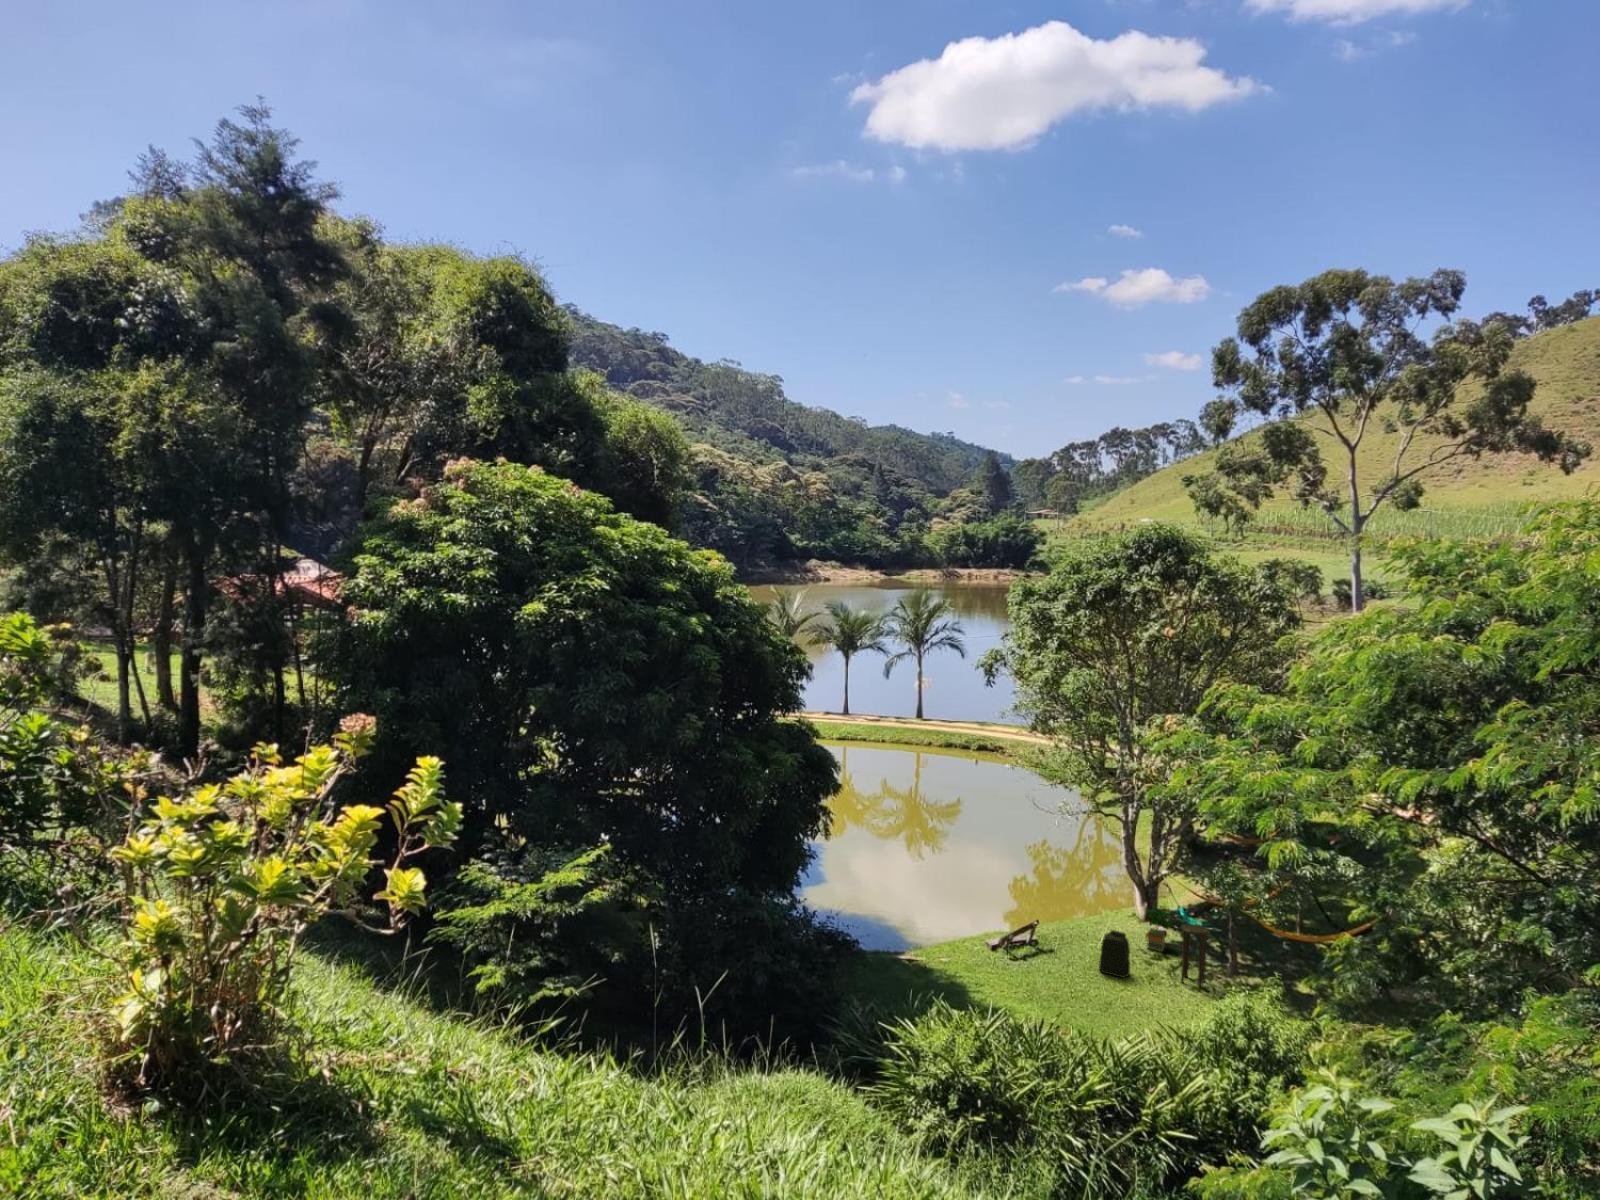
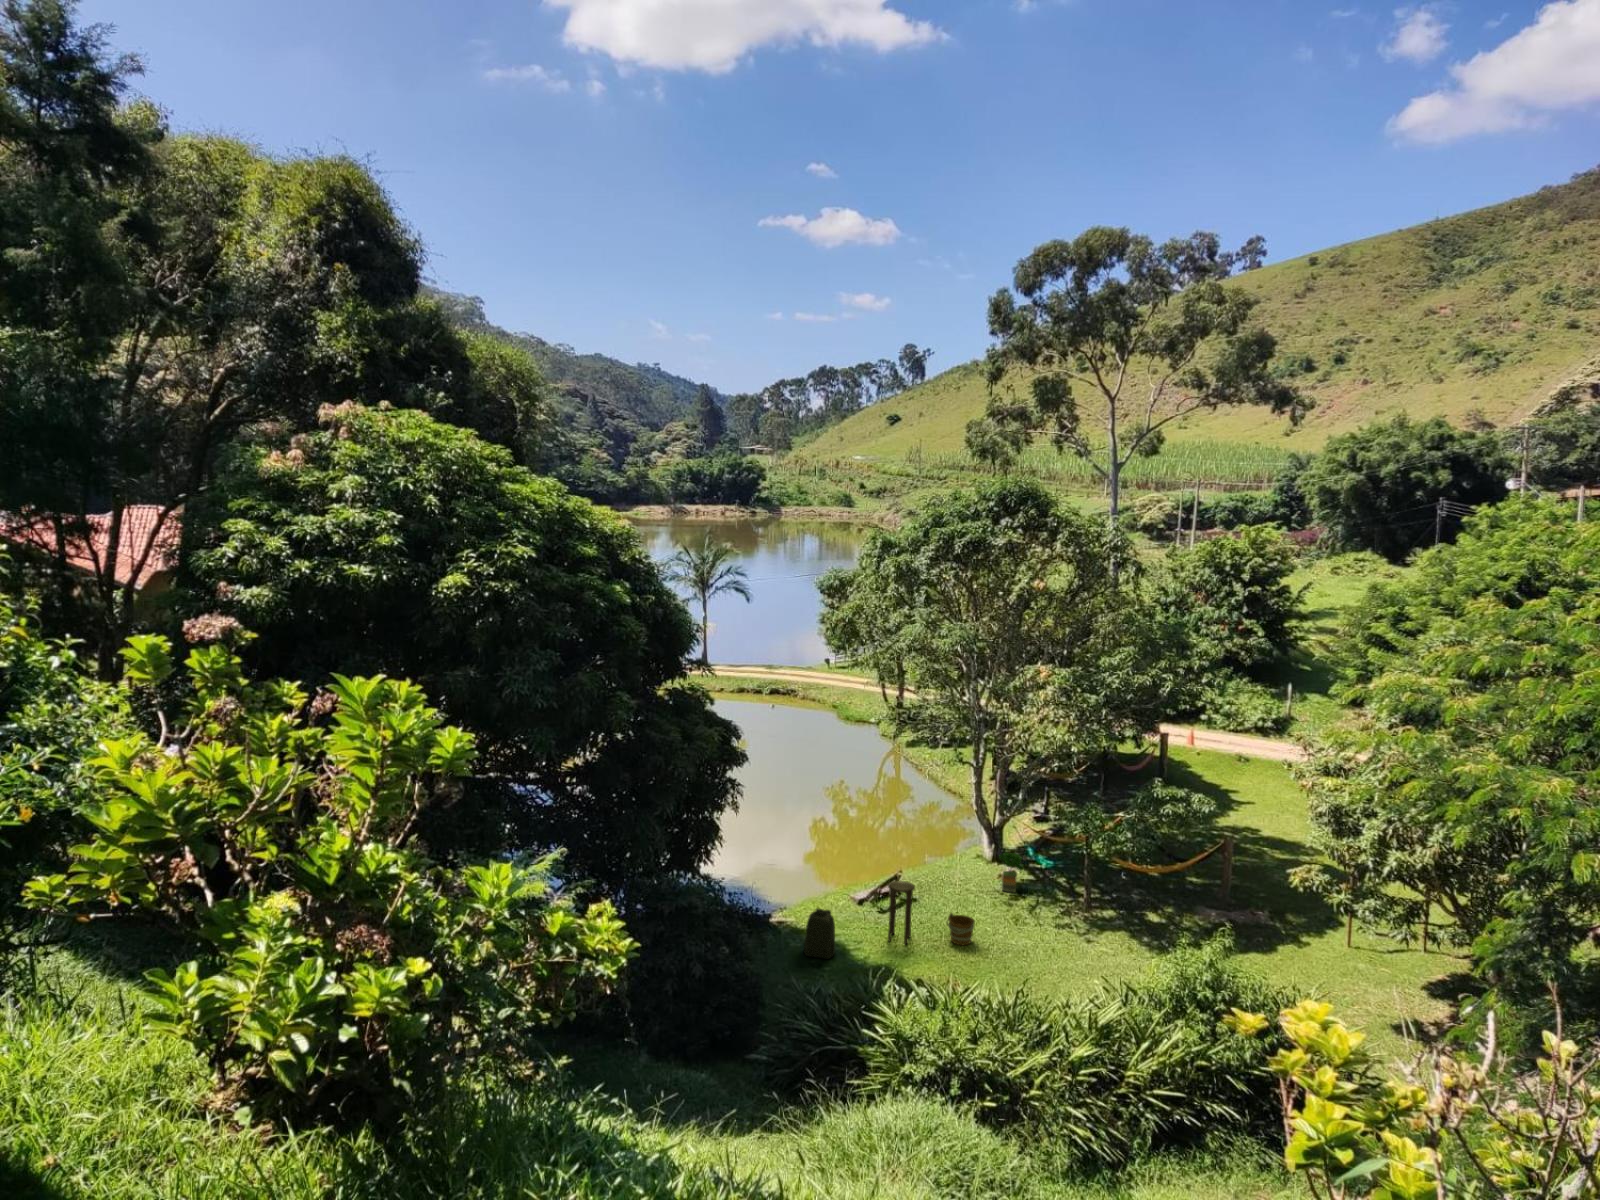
stool: present [1181,924,1209,987] -> present [888,881,915,944]
backpack: present [1099,930,1130,978] -> present [804,909,835,959]
bucket: none [1066,957,1095,991] -> present [947,913,975,945]

